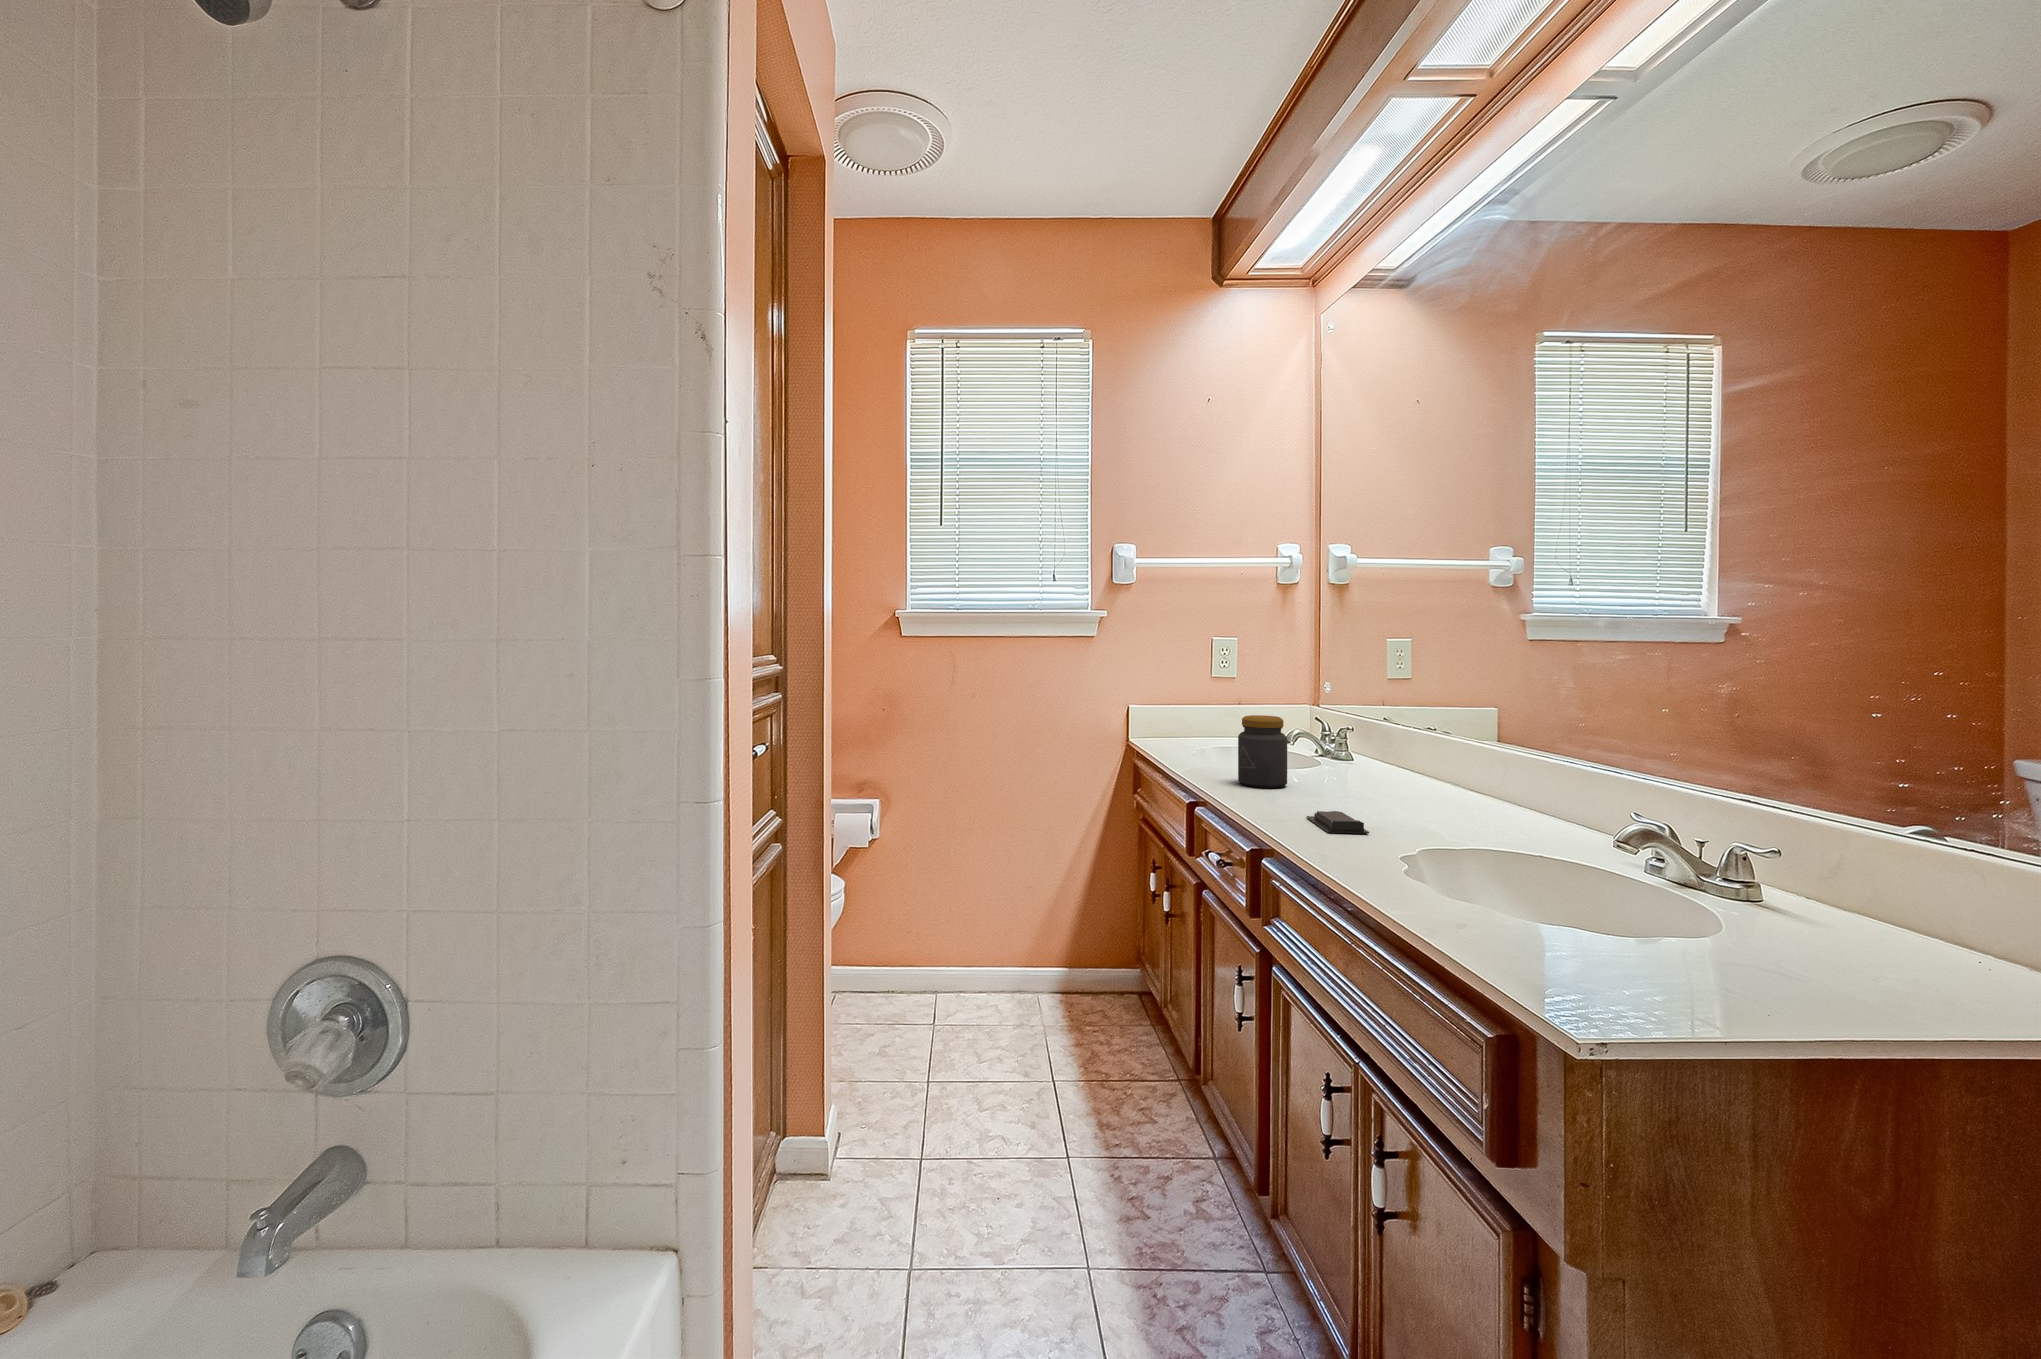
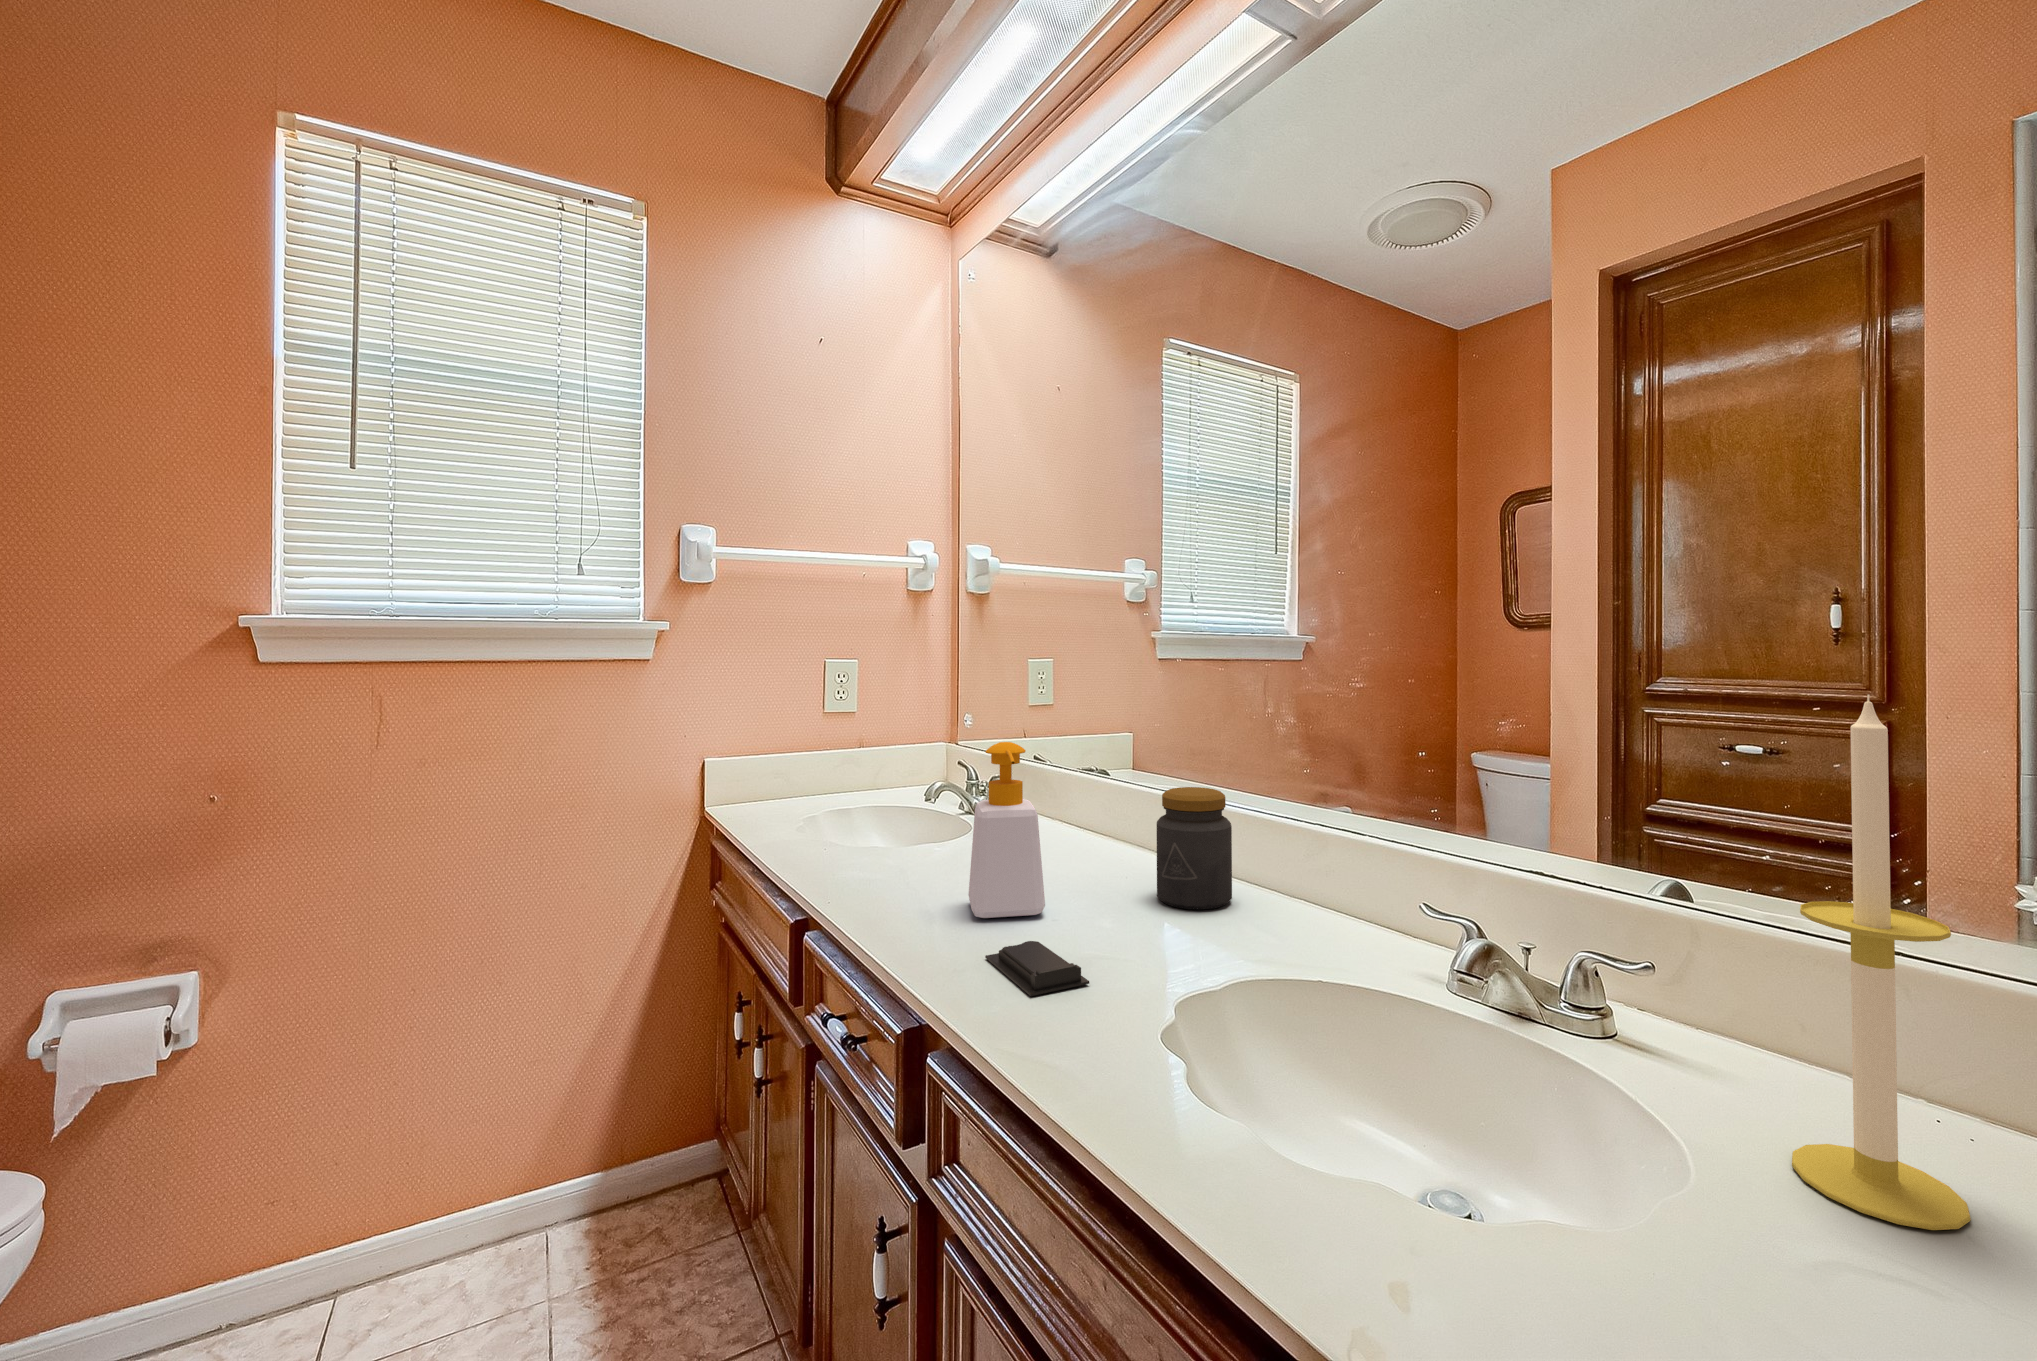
candle: none [1794,658,1910,976] -> present [1792,695,1971,1230]
soap bottle: none [1304,691,1357,806] -> present [968,742,1045,918]
jar: present [1238,715,1287,788] -> present [1157,787,1232,910]

